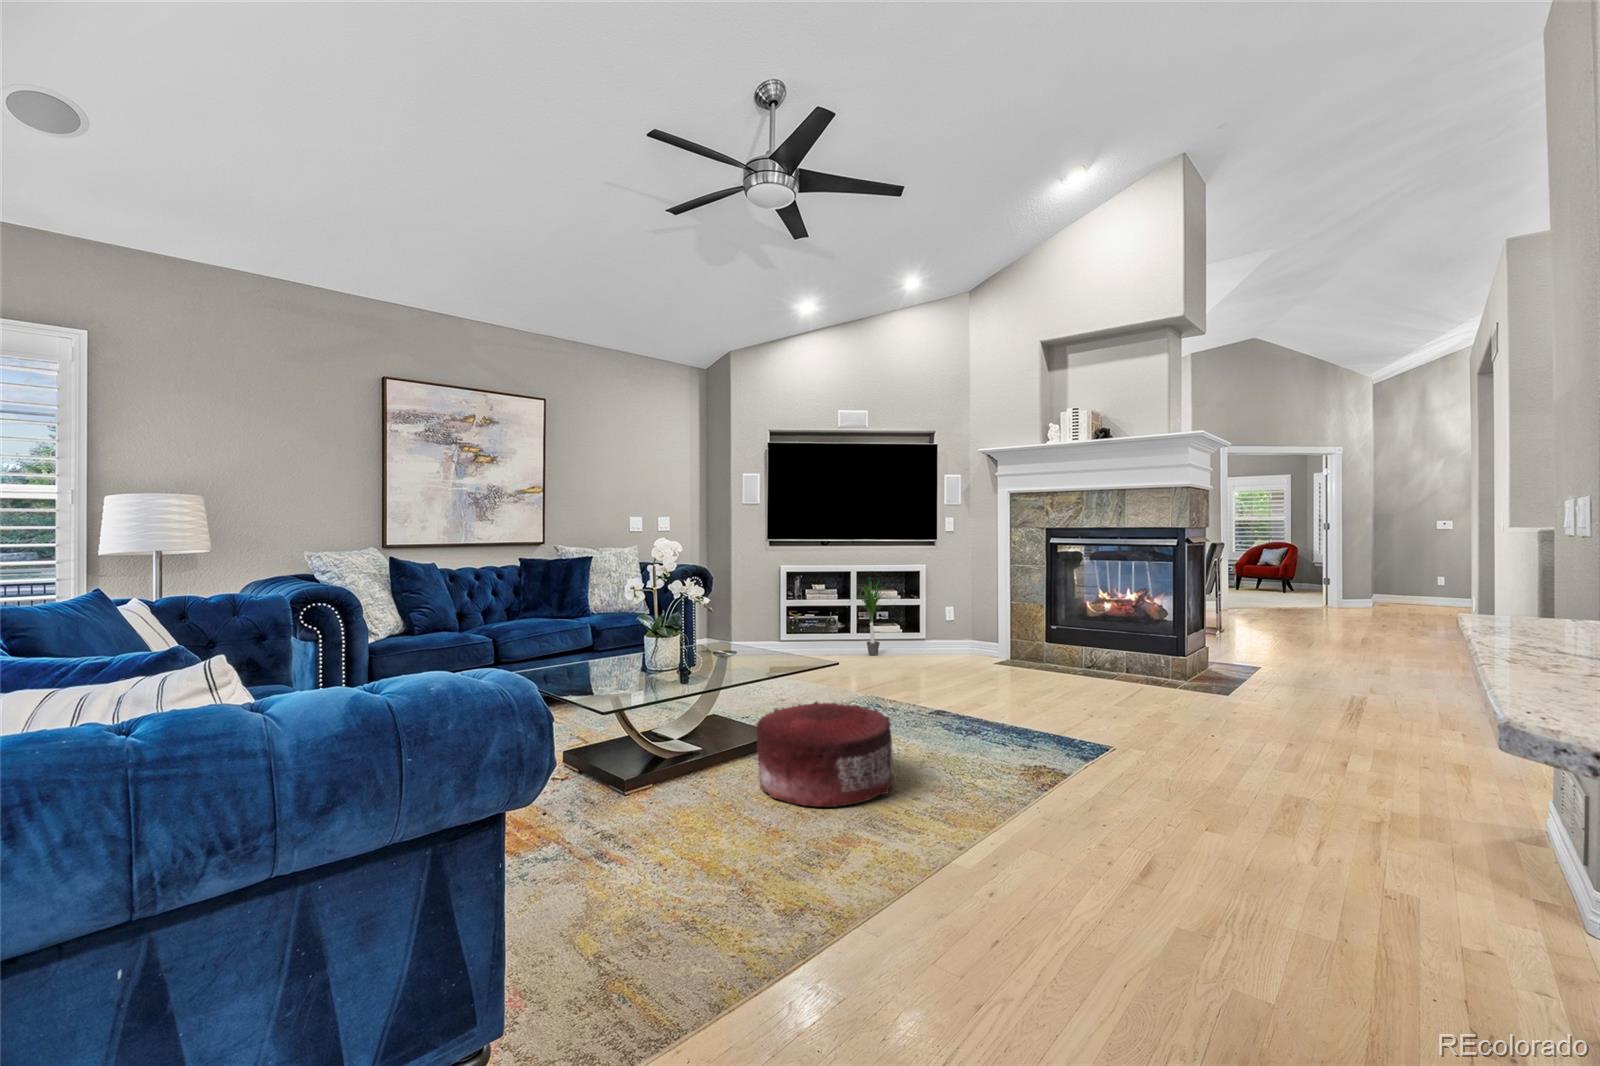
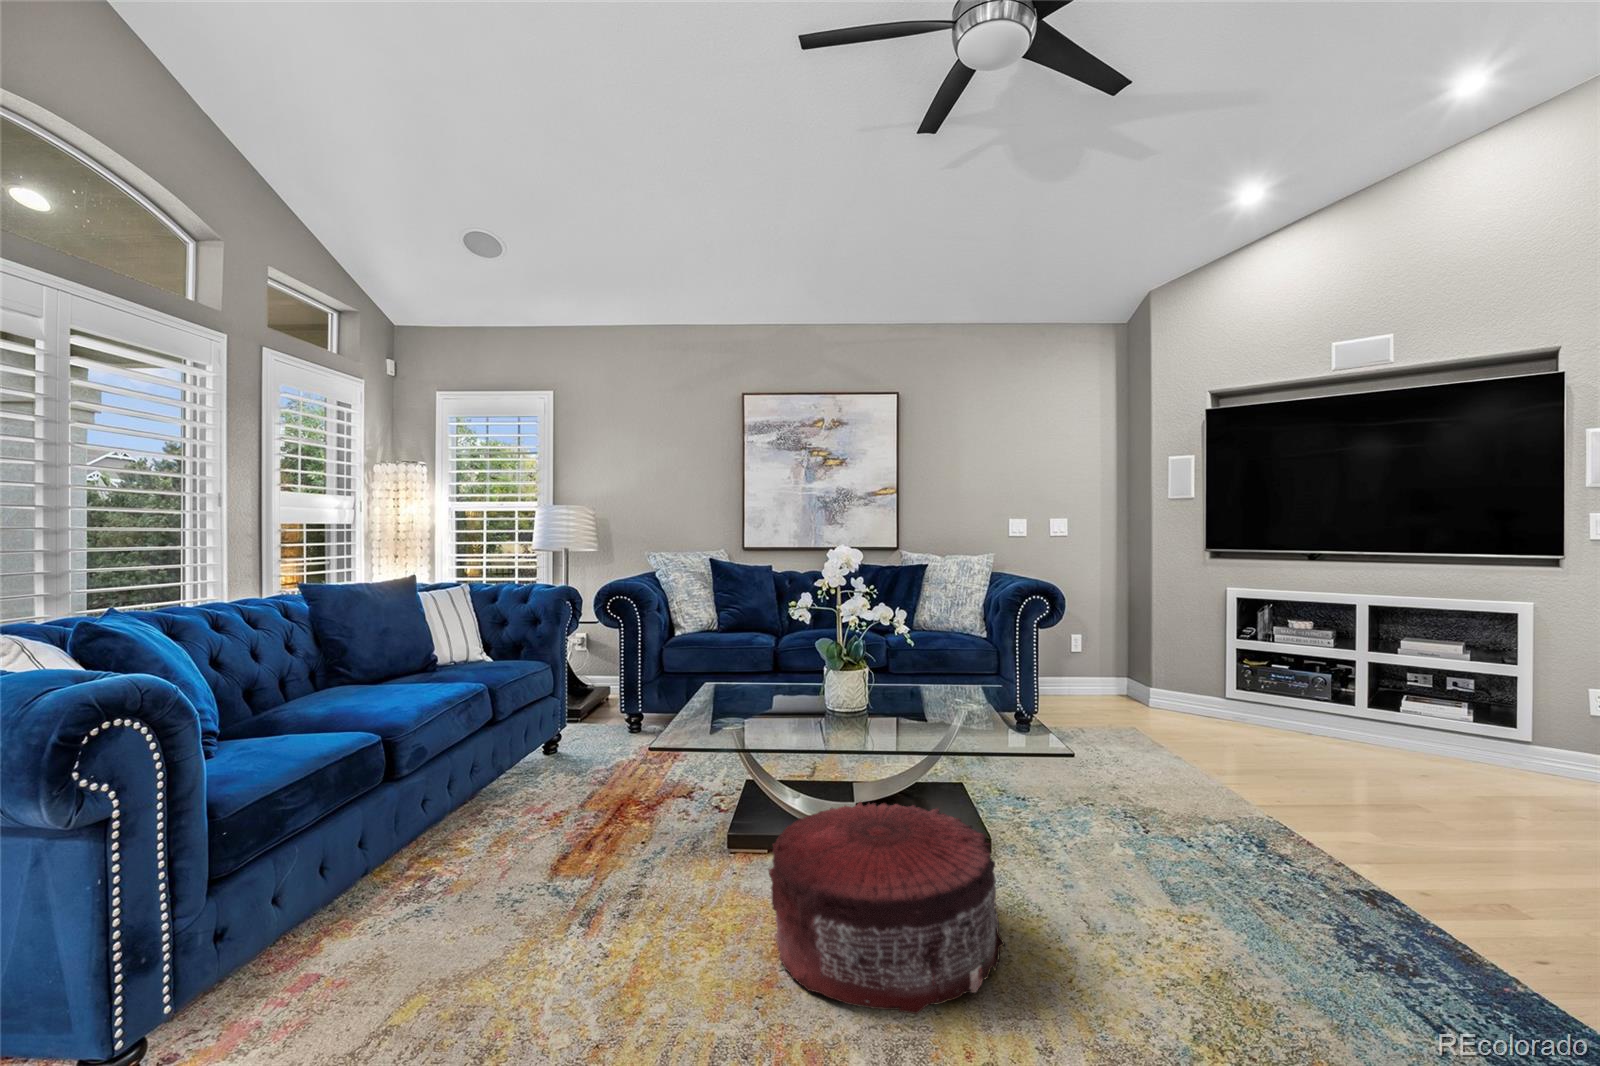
potted plant: present [859,583,888,655] -> none [1333,612,1452,755]

